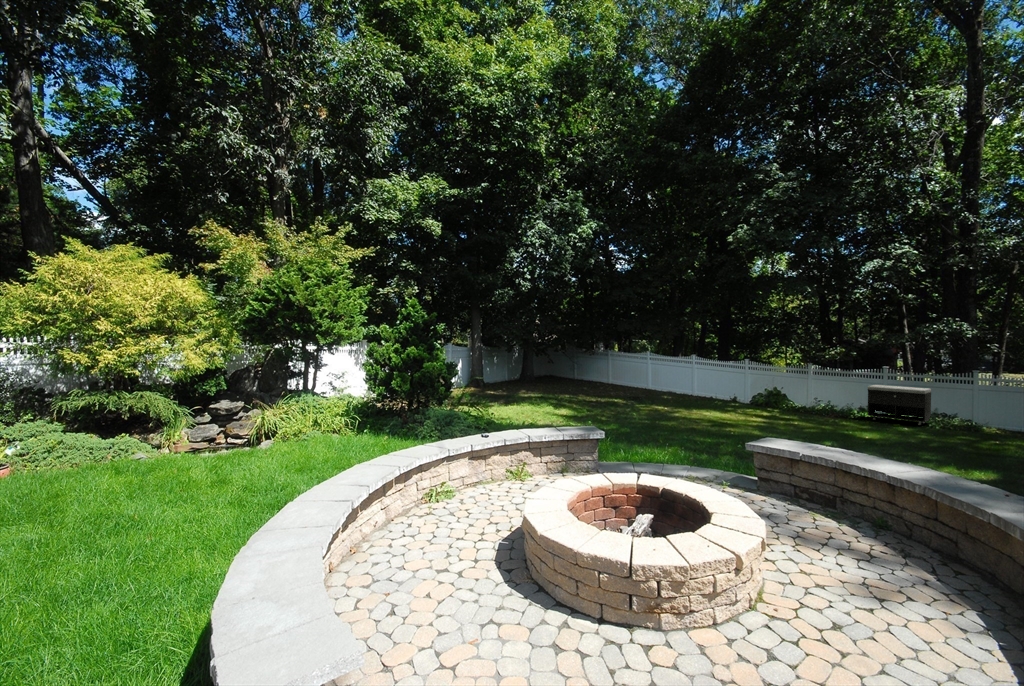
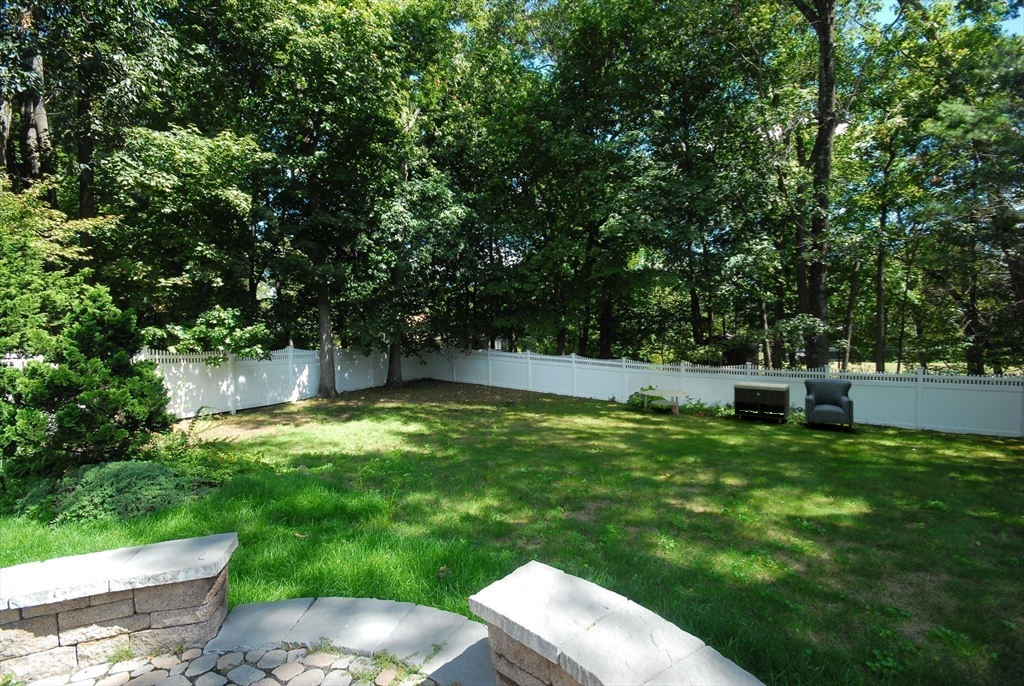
armchair: none [948,383,1005,436] -> present [804,378,854,432]
round table: none [768,390,818,413] -> present [642,390,689,415]

